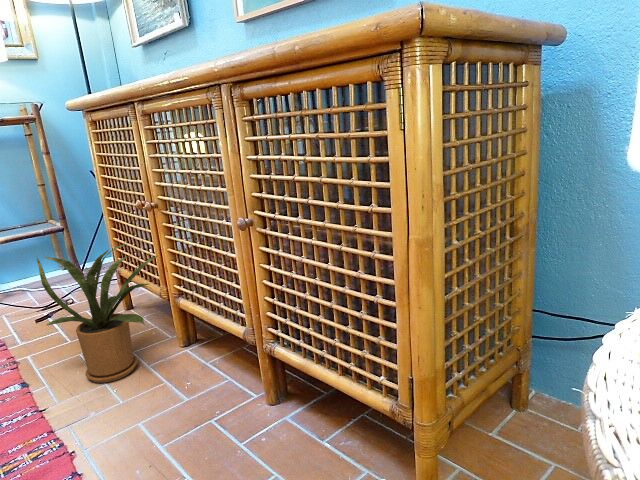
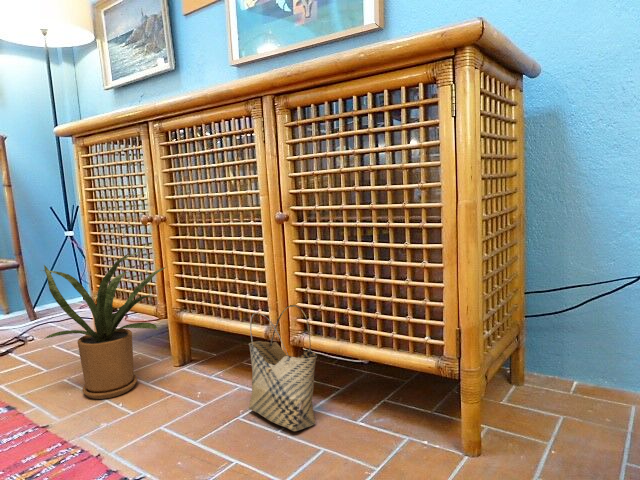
woven basket: none [211,315,279,449] -> present [249,305,317,431]

